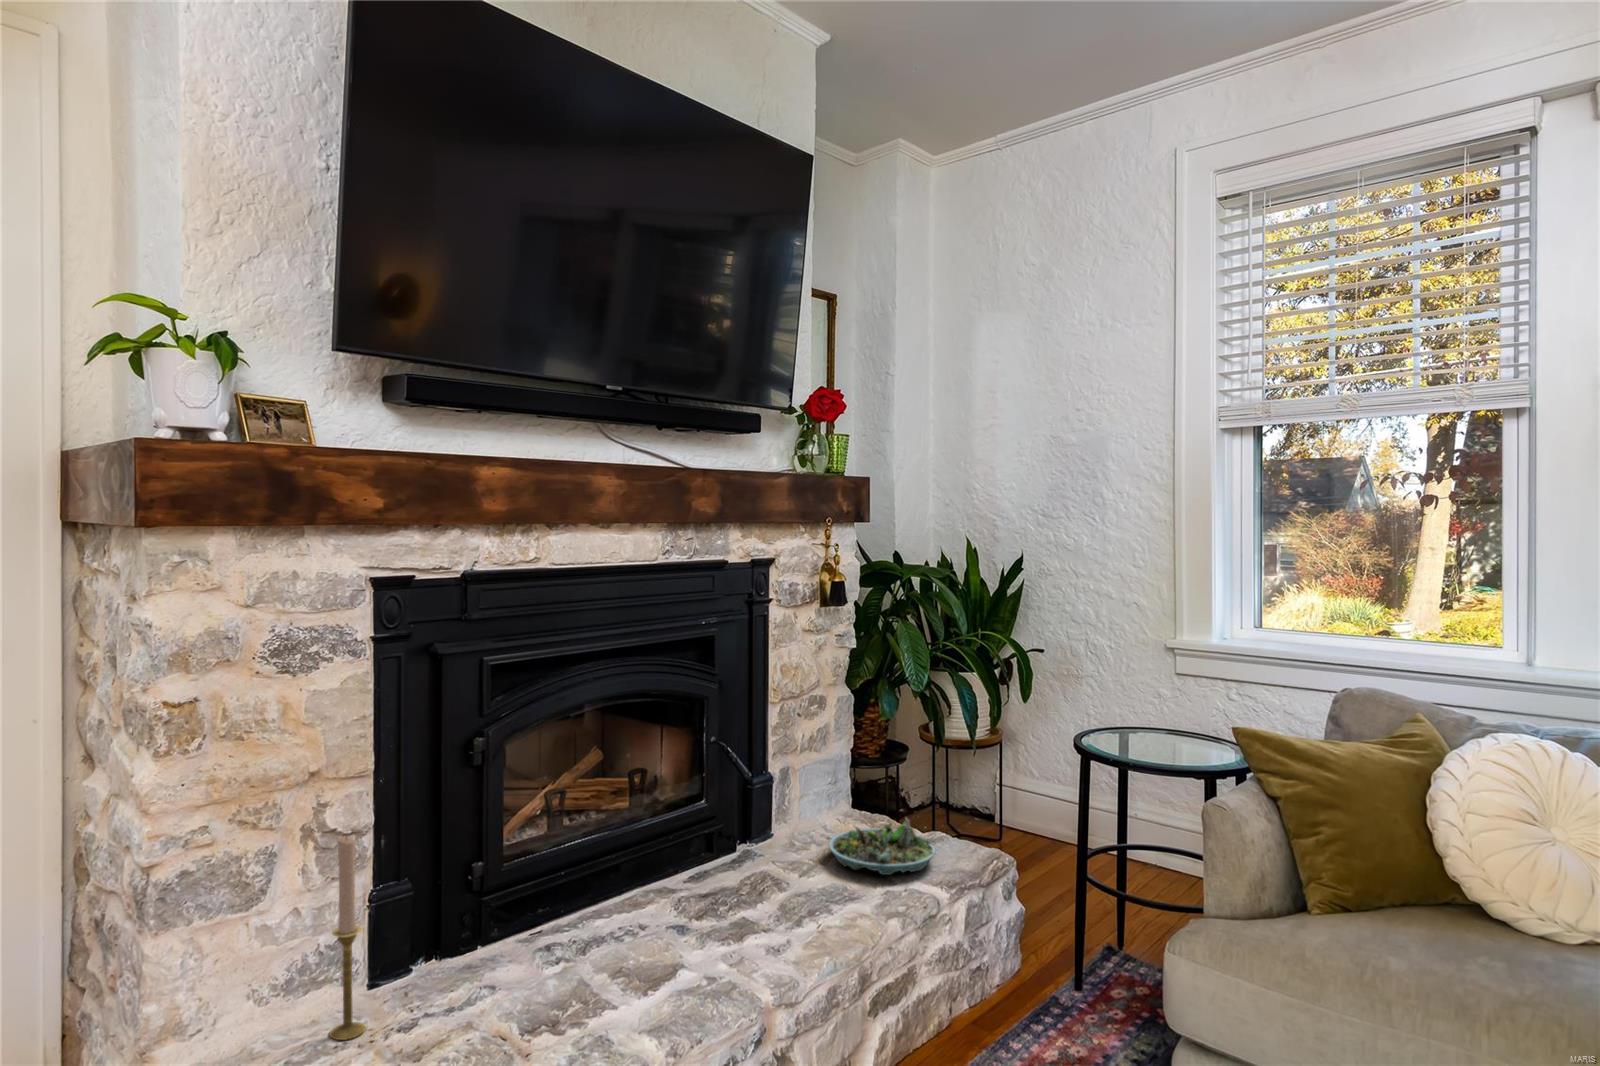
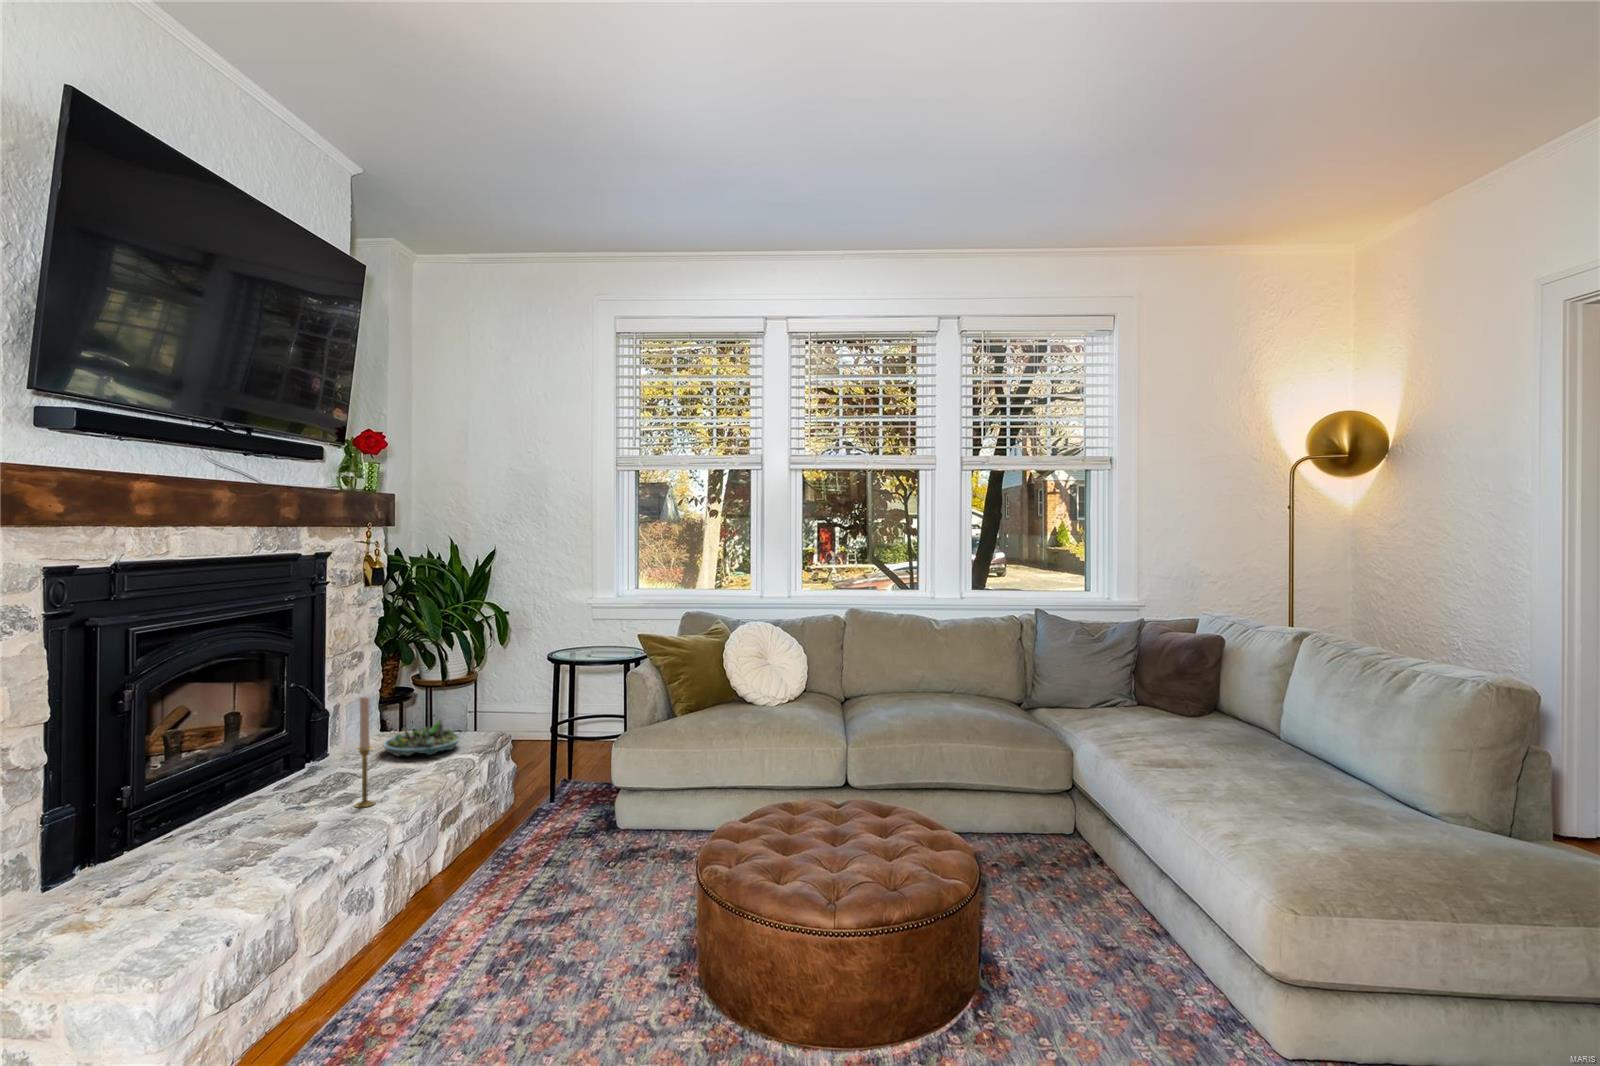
candlestick: present [330,837,366,1040] -> present [355,697,375,807]

